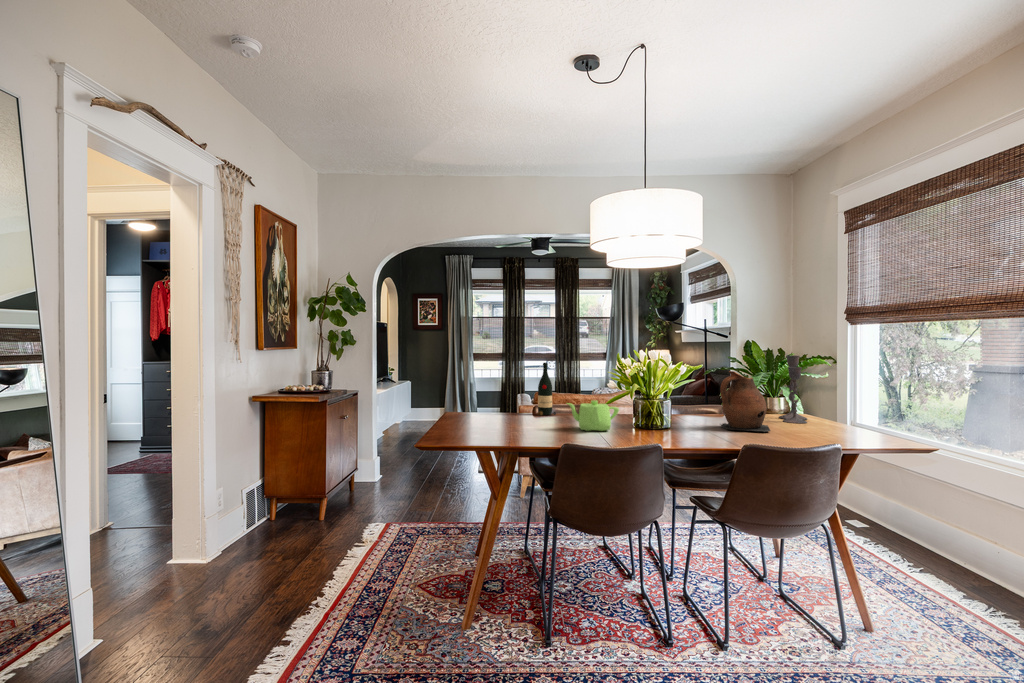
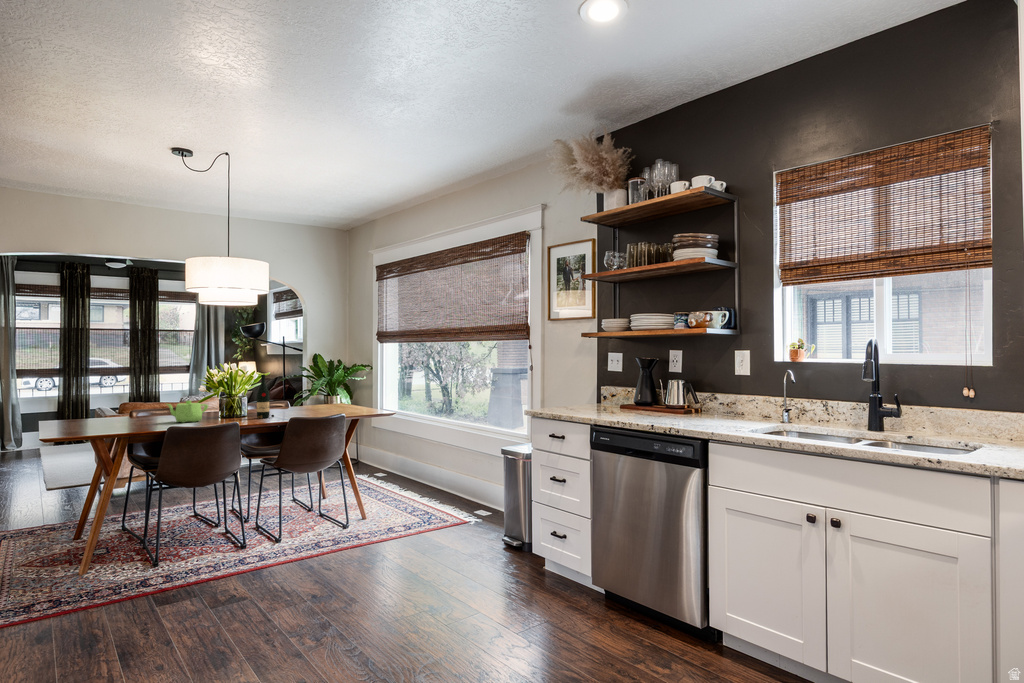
candlestick: present [779,355,807,423] -> none [325,365,343,408]
wine bottle: present [537,363,556,415] -> present [257,374,274,419]
ceramic pitcher: present [720,371,770,432] -> none [282,376,314,414]

